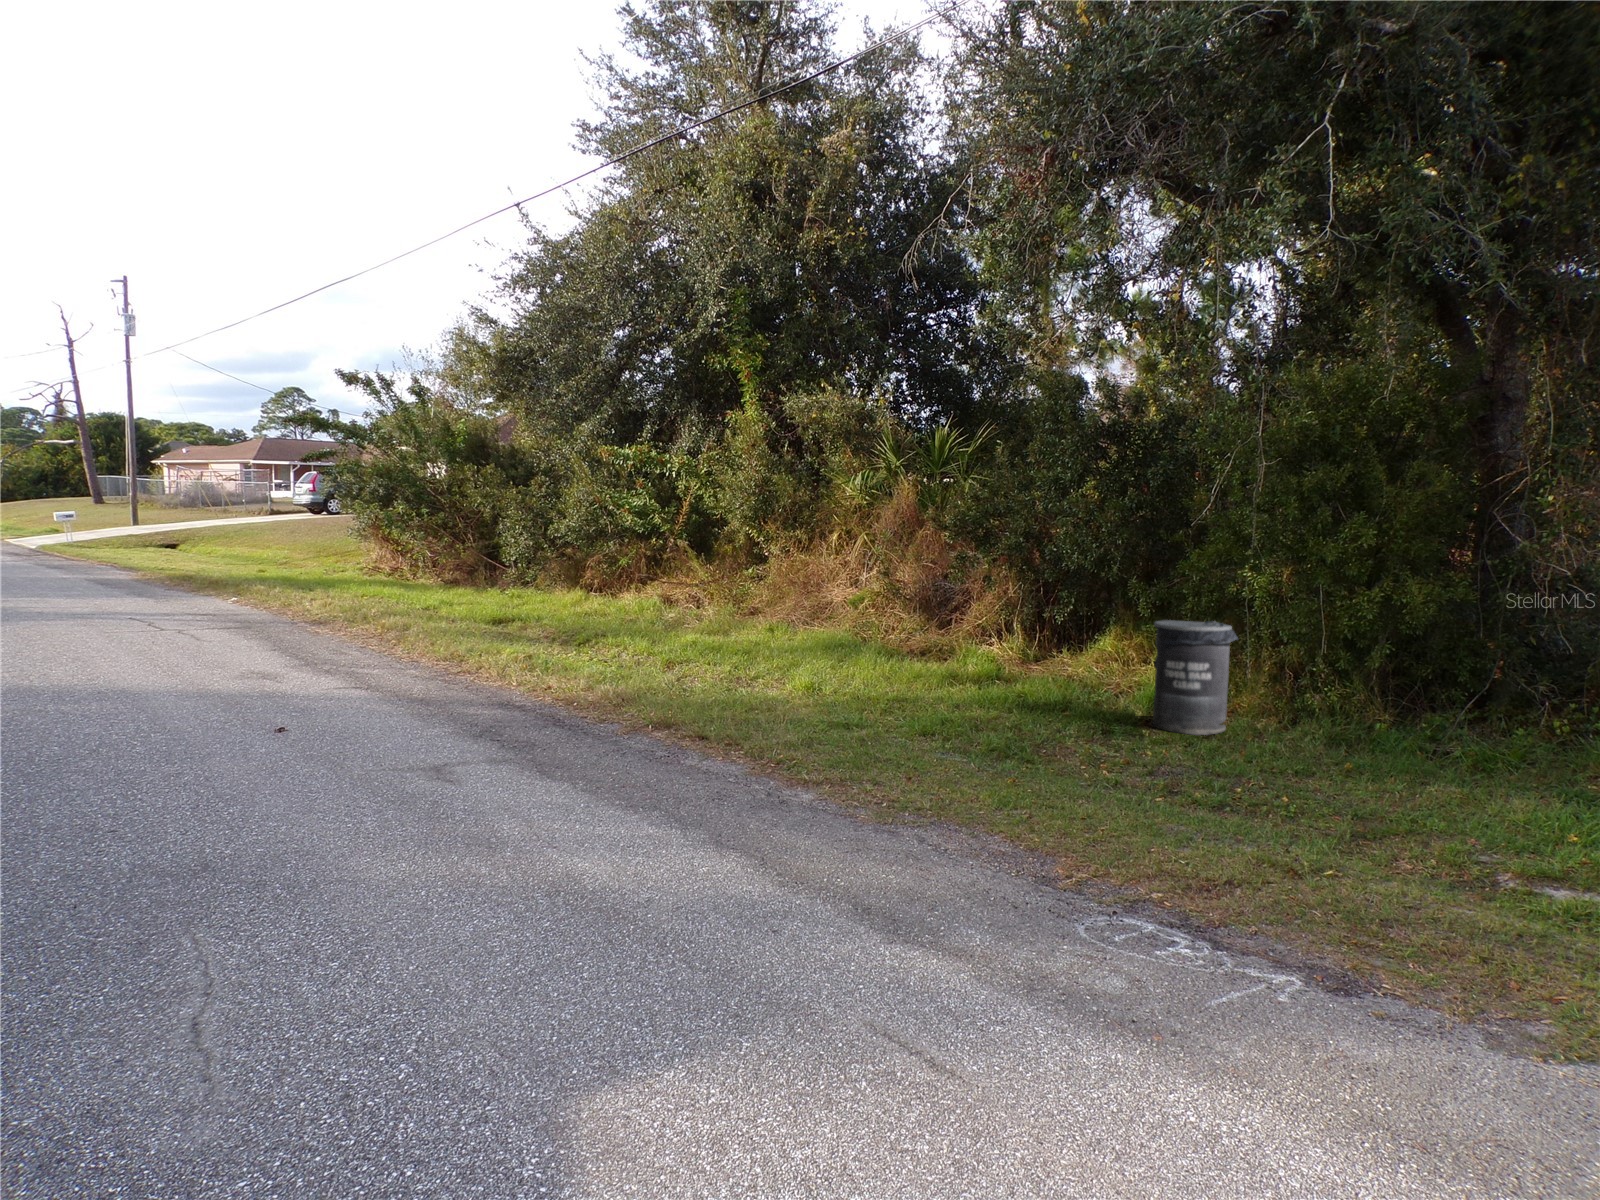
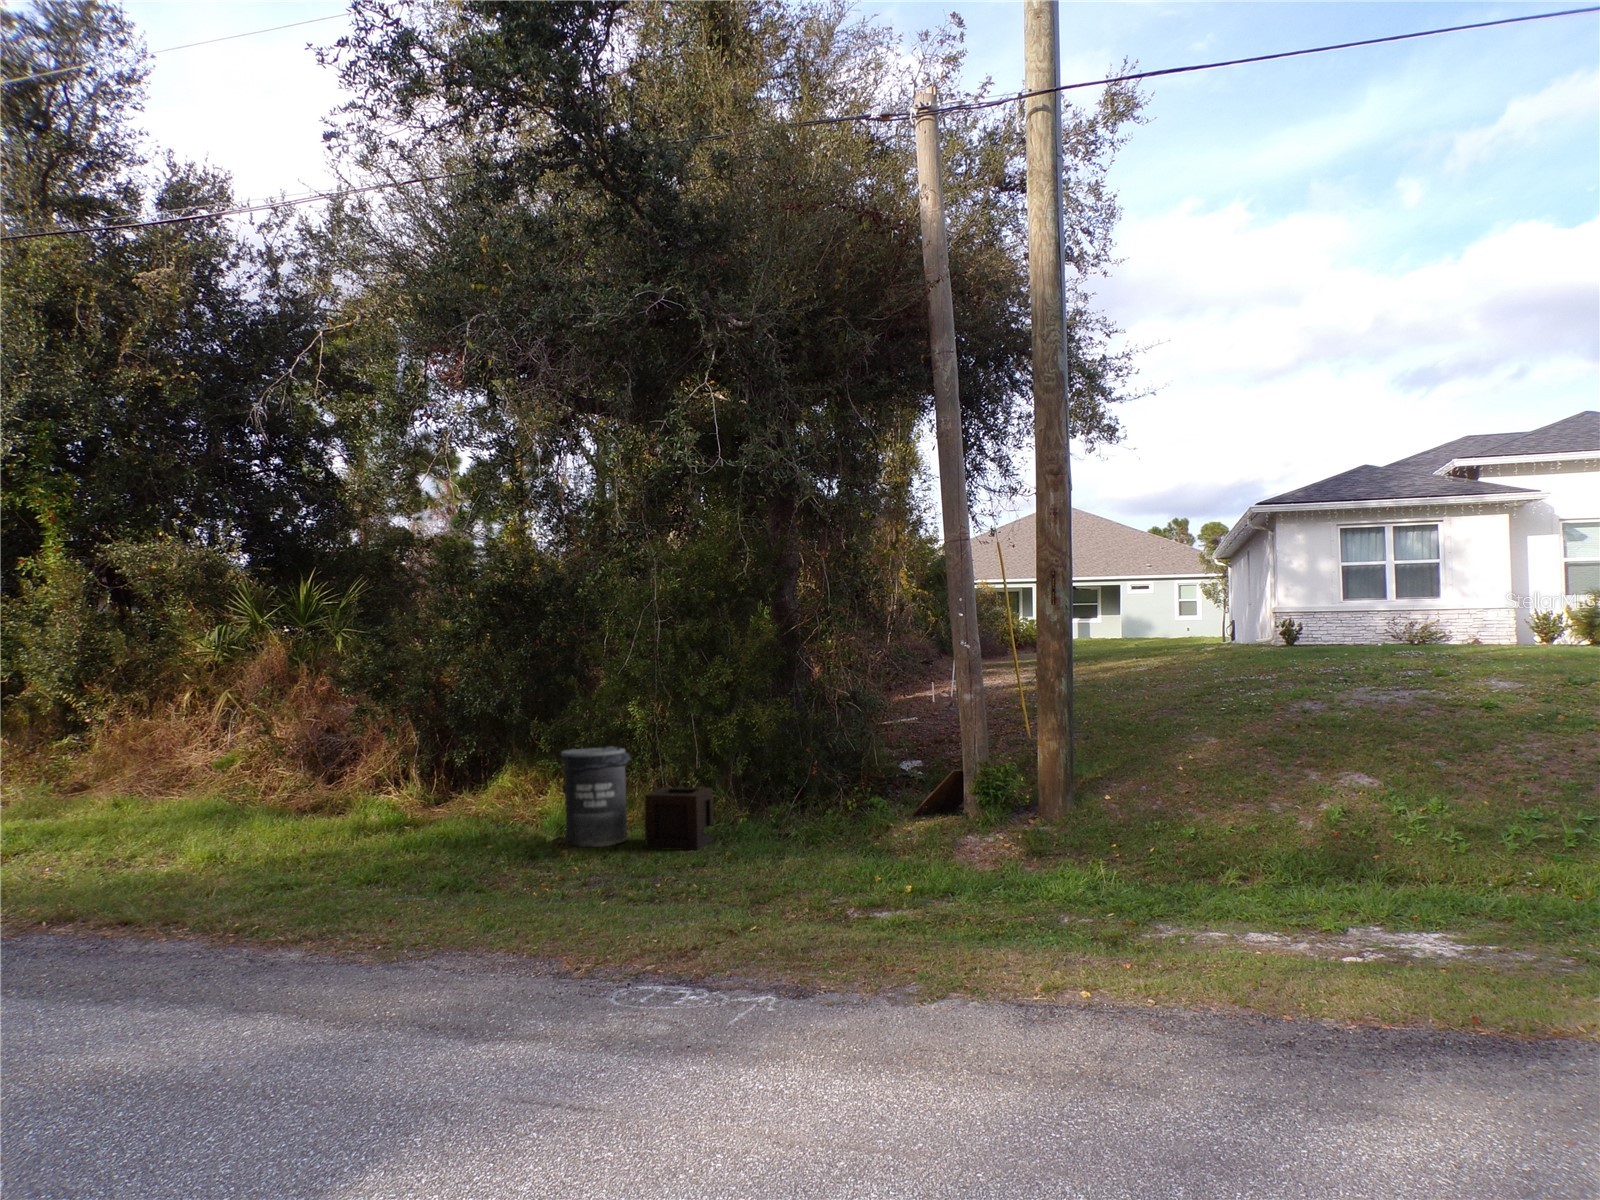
wooden crate: none [1242,677,1338,758] -> present [645,787,714,850]

